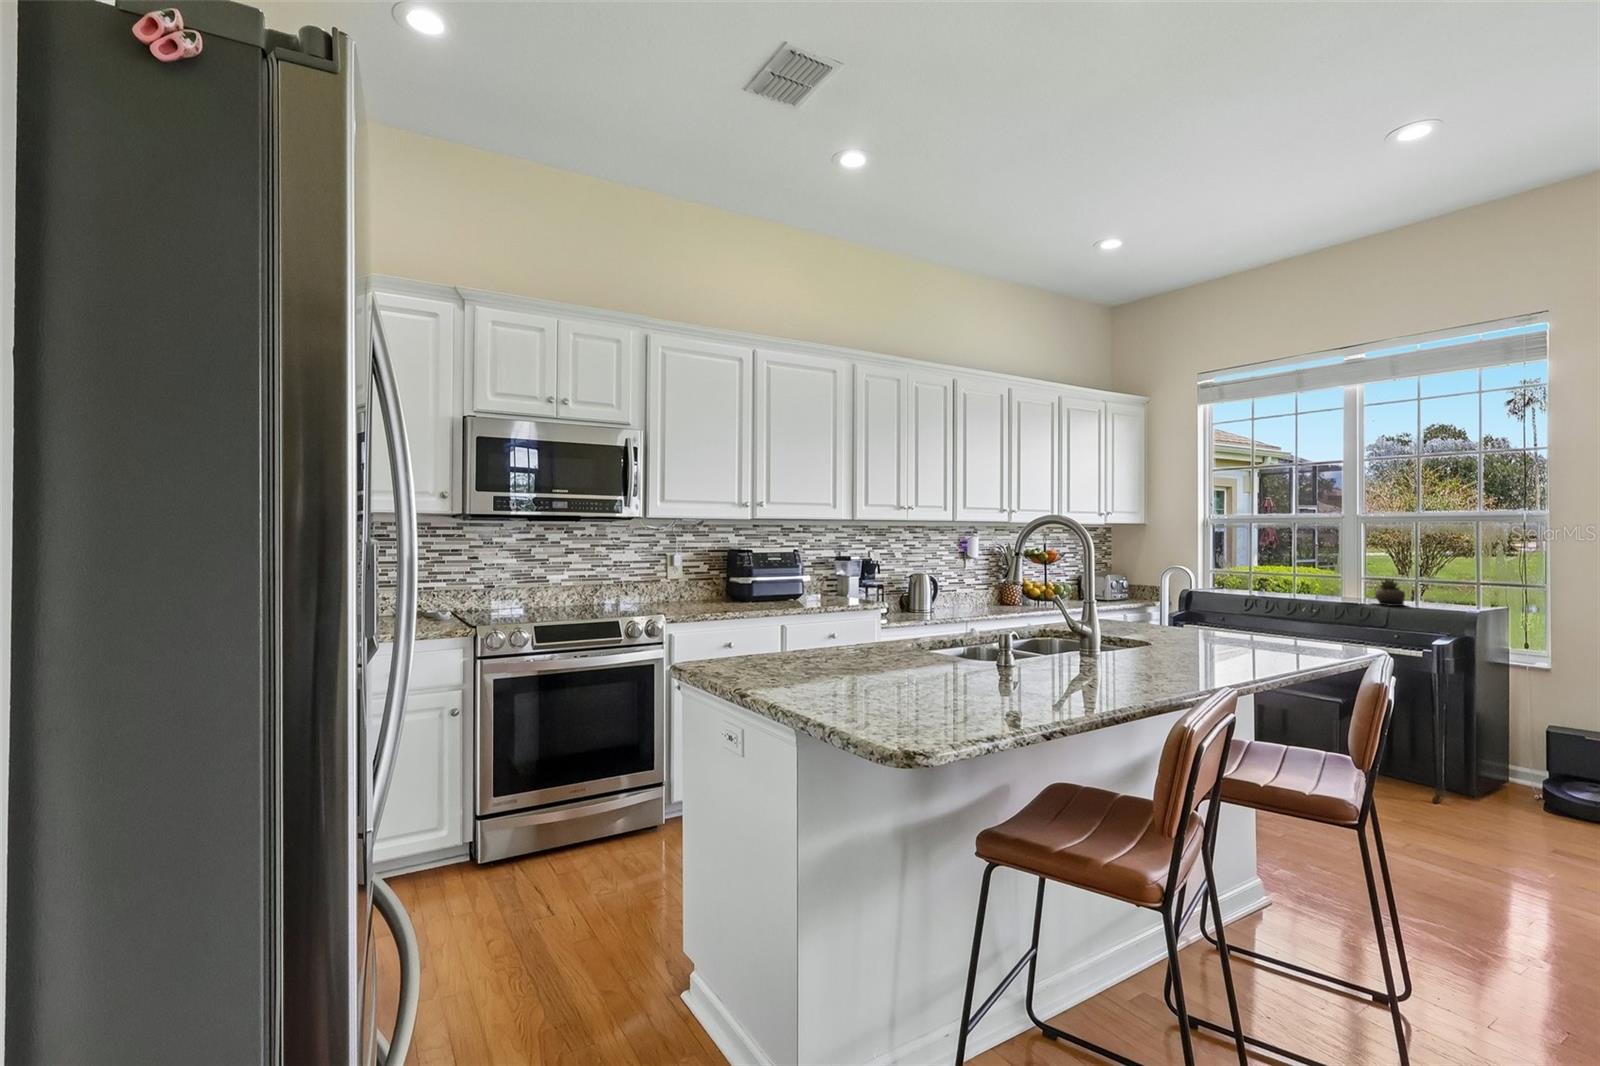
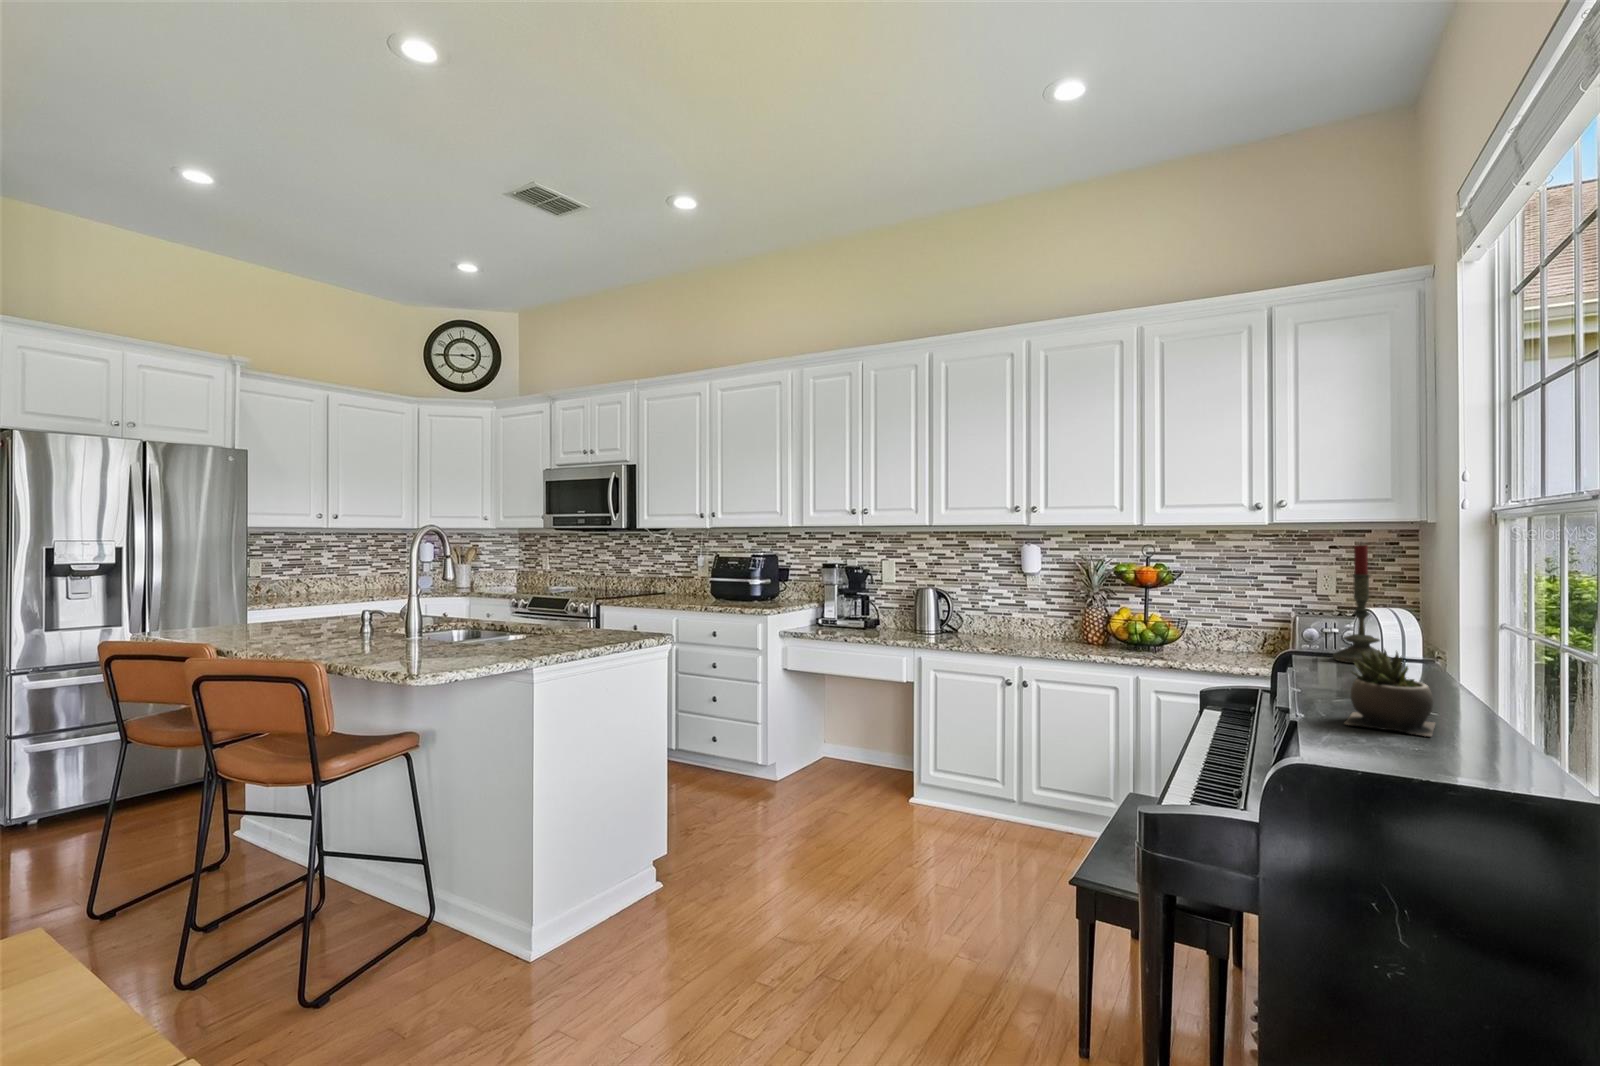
candle: none [1218,537,1243,591] -> present [1333,544,1391,664]

